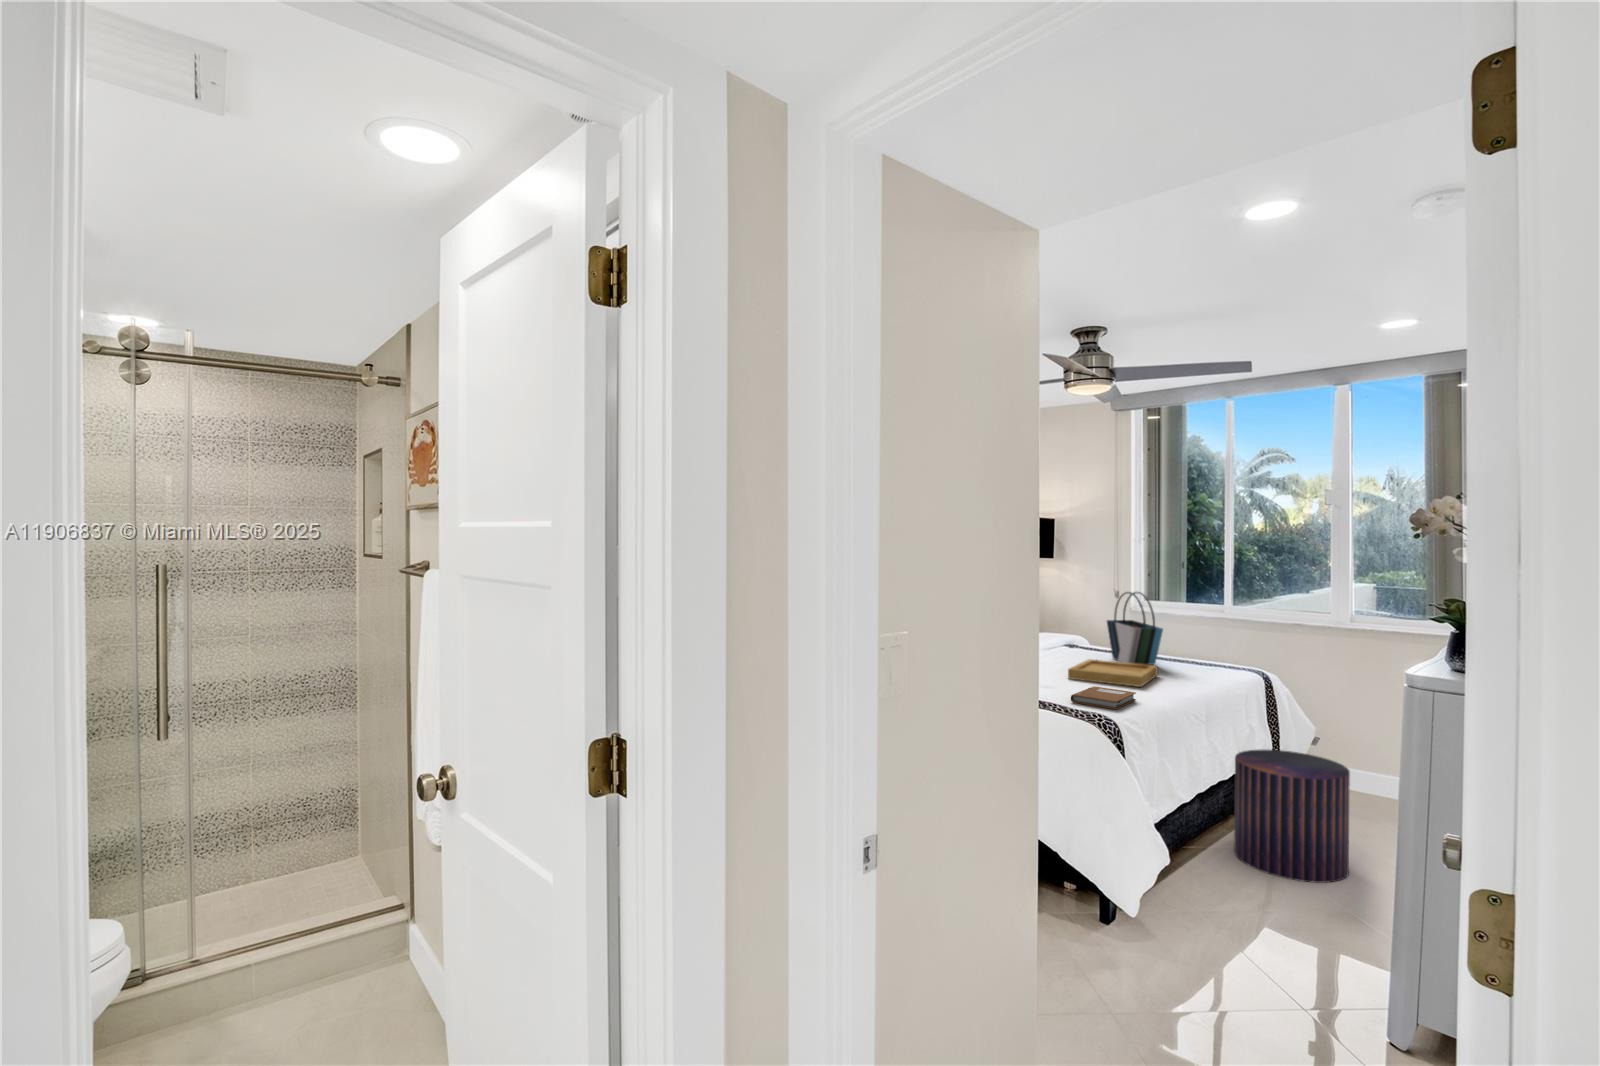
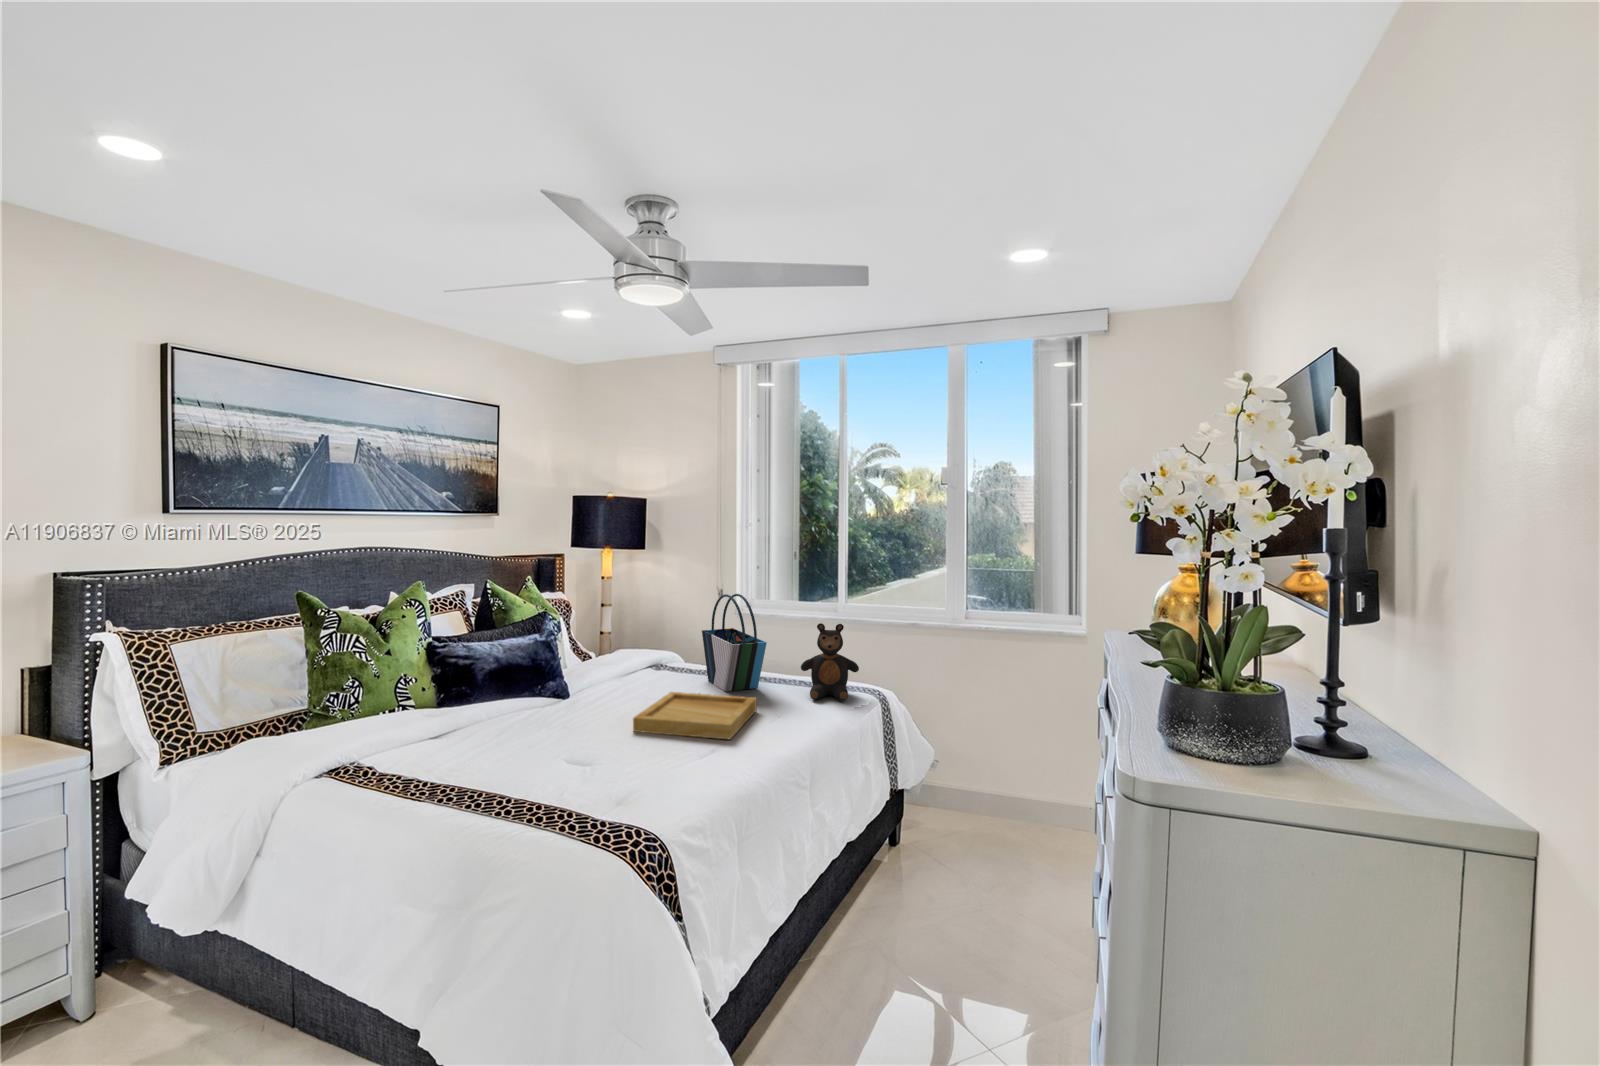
teddy bear: none [1192,616,1245,676] -> present [801,623,859,701]
notebook: present [1071,686,1136,709] -> none [613,755,716,806]
pouf: present [1234,750,1350,883] -> none [846,797,978,991]

